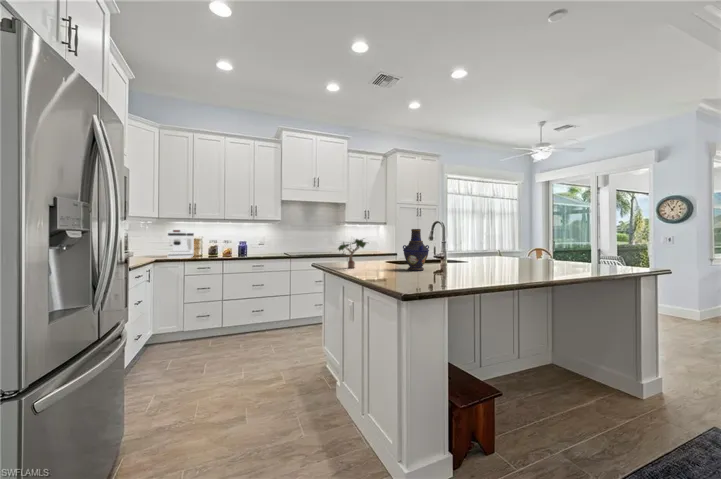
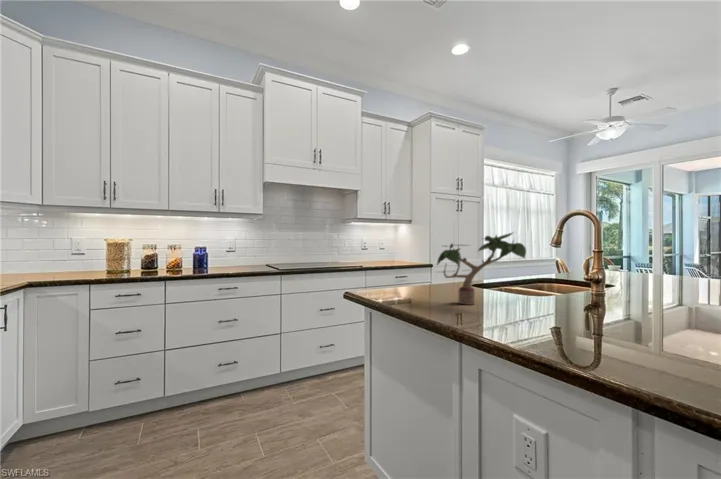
coffee maker: present [168,229,194,258] -> none [57,226,112,279]
vase: present [403,229,429,271] -> none [596,211,674,311]

